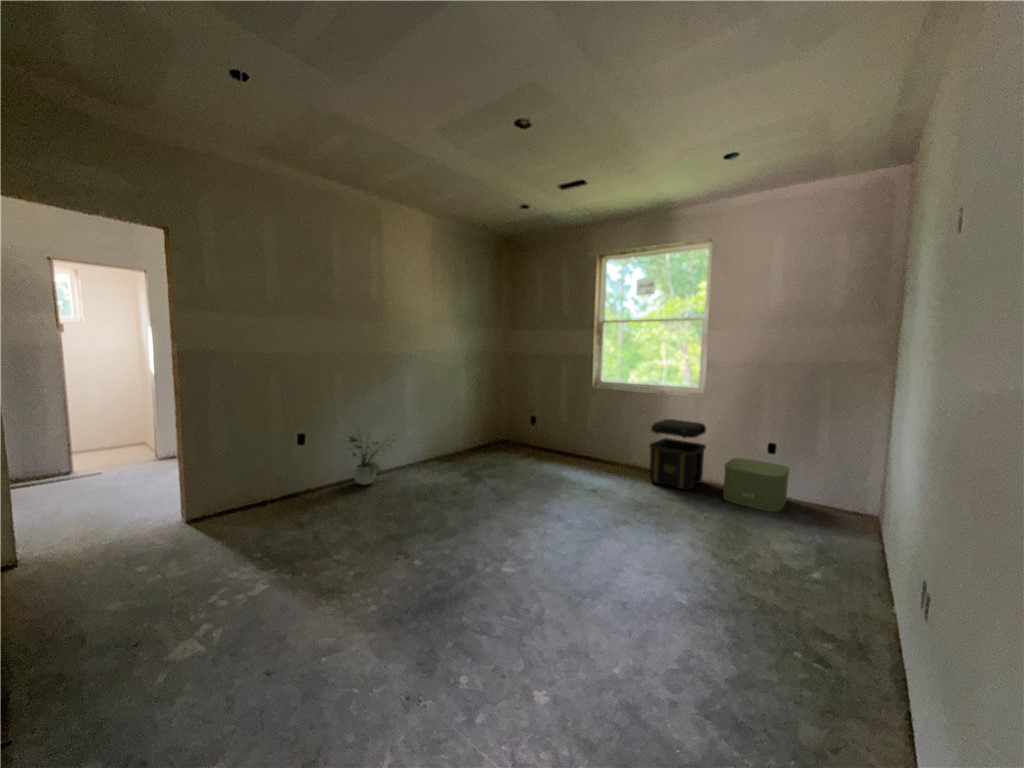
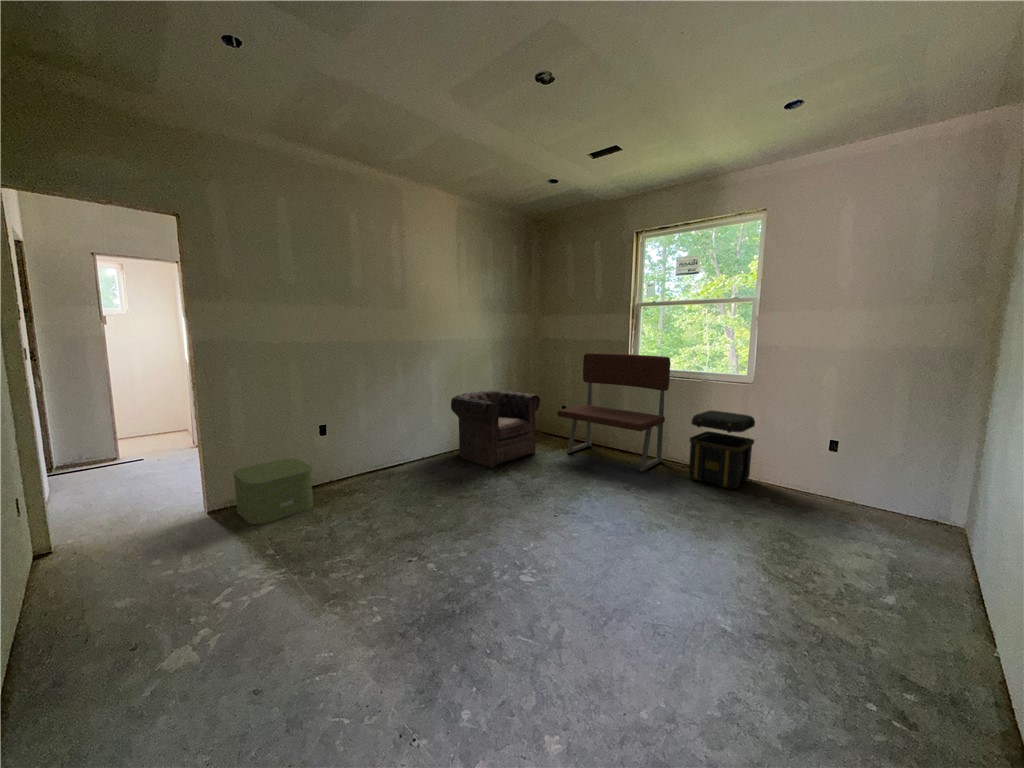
bench: none [528,366,631,477] -> present [558,353,670,472]
armchair: none [425,402,511,476] -> present [451,390,540,467]
potted plant: present [348,435,394,485] -> none [367,412,422,476]
storage box: present [723,458,789,512] -> present [233,459,313,524]

